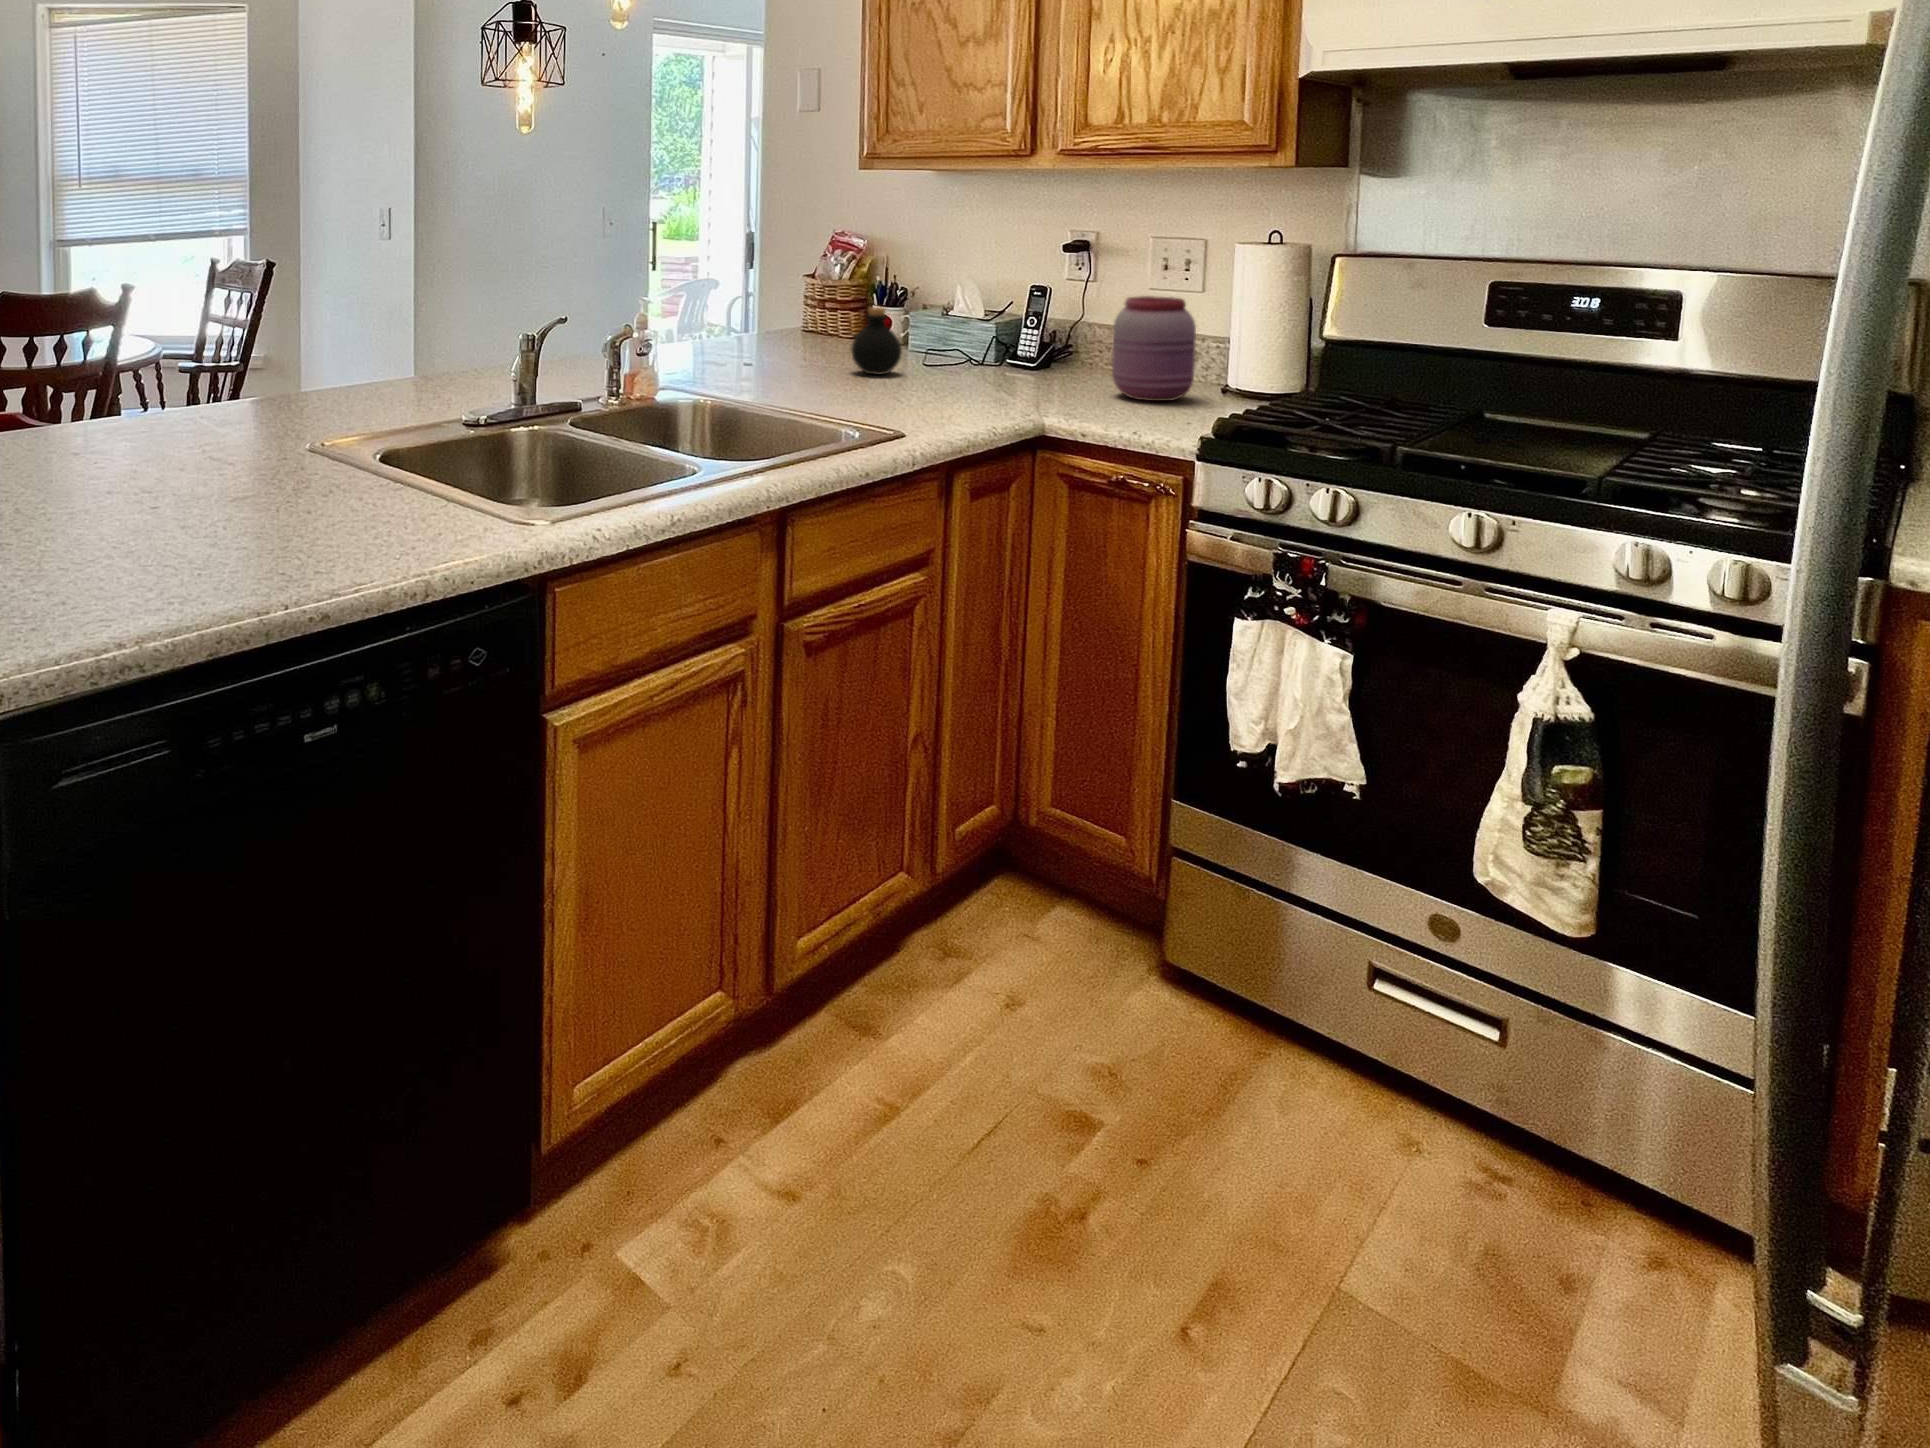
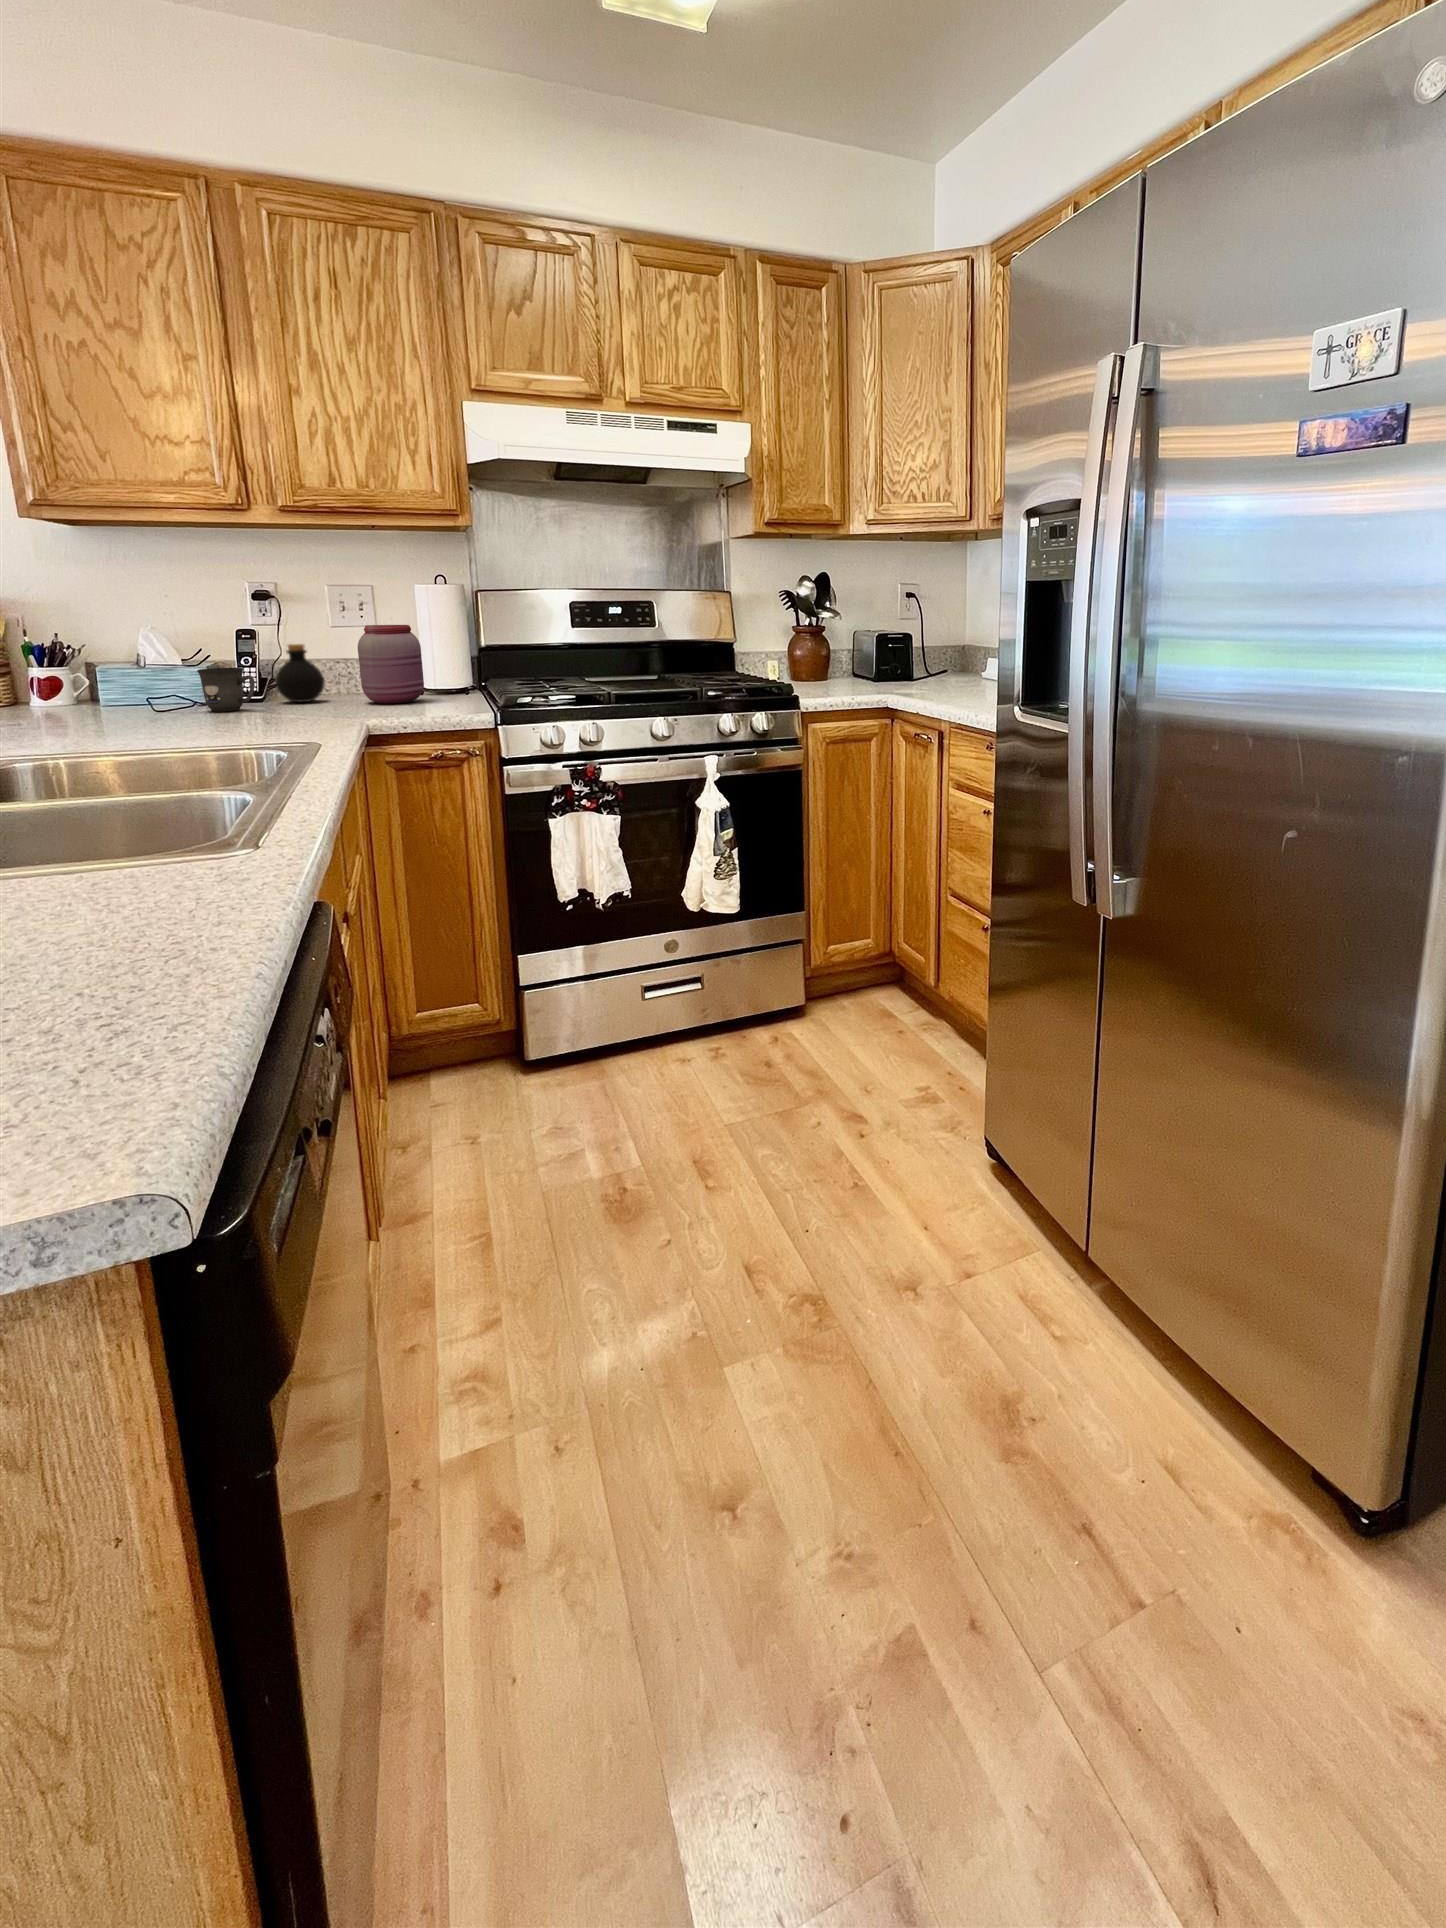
bottle: present [851,307,902,375] -> present [275,644,325,702]
mug: none [949,331,994,381] -> present [197,668,255,712]

